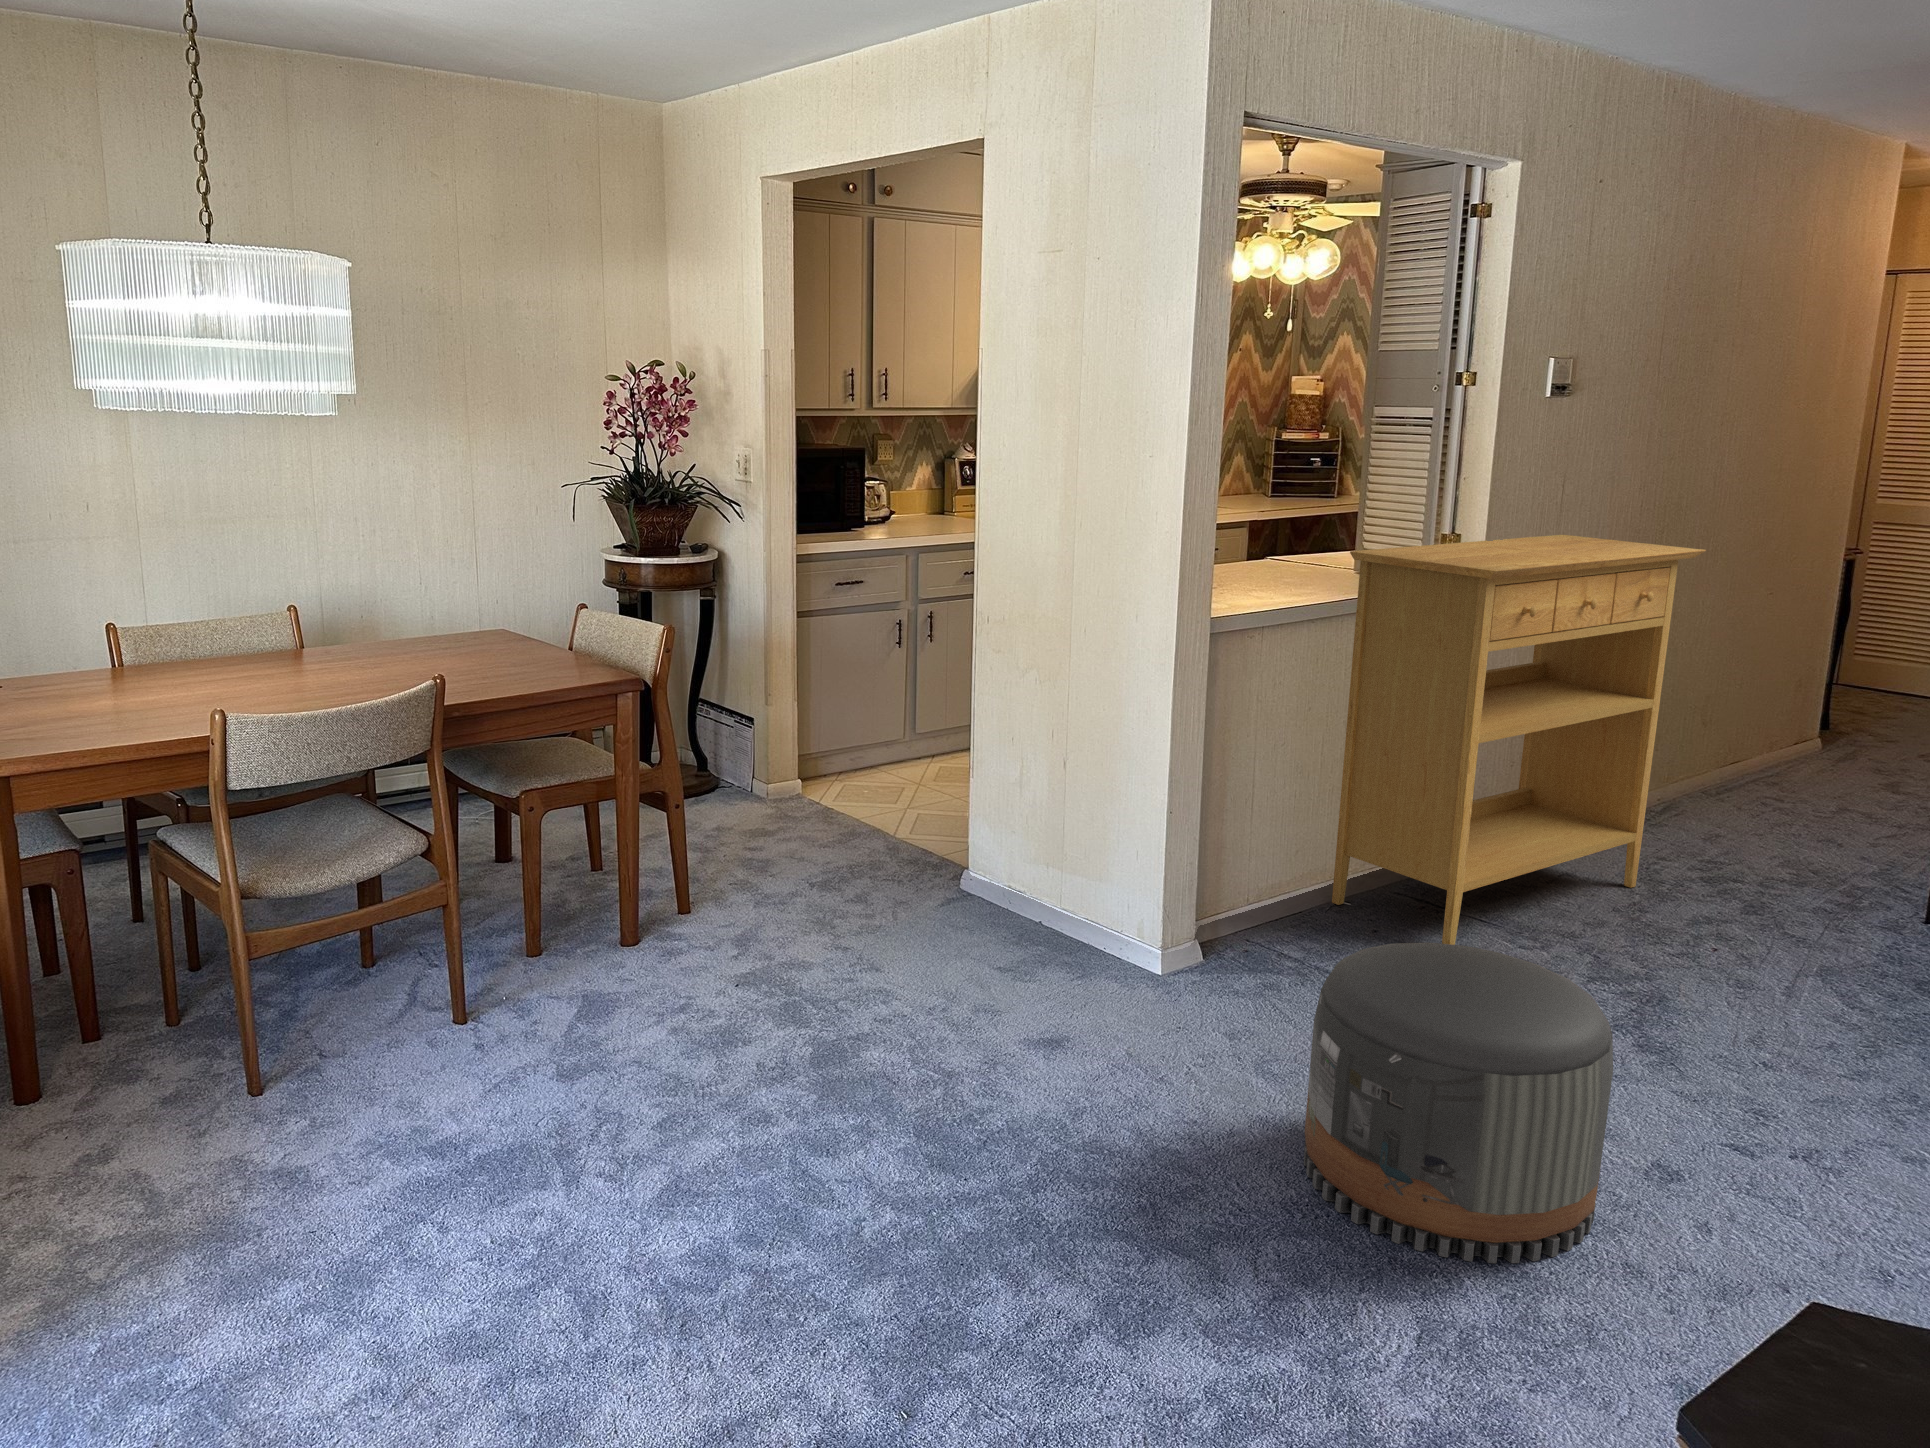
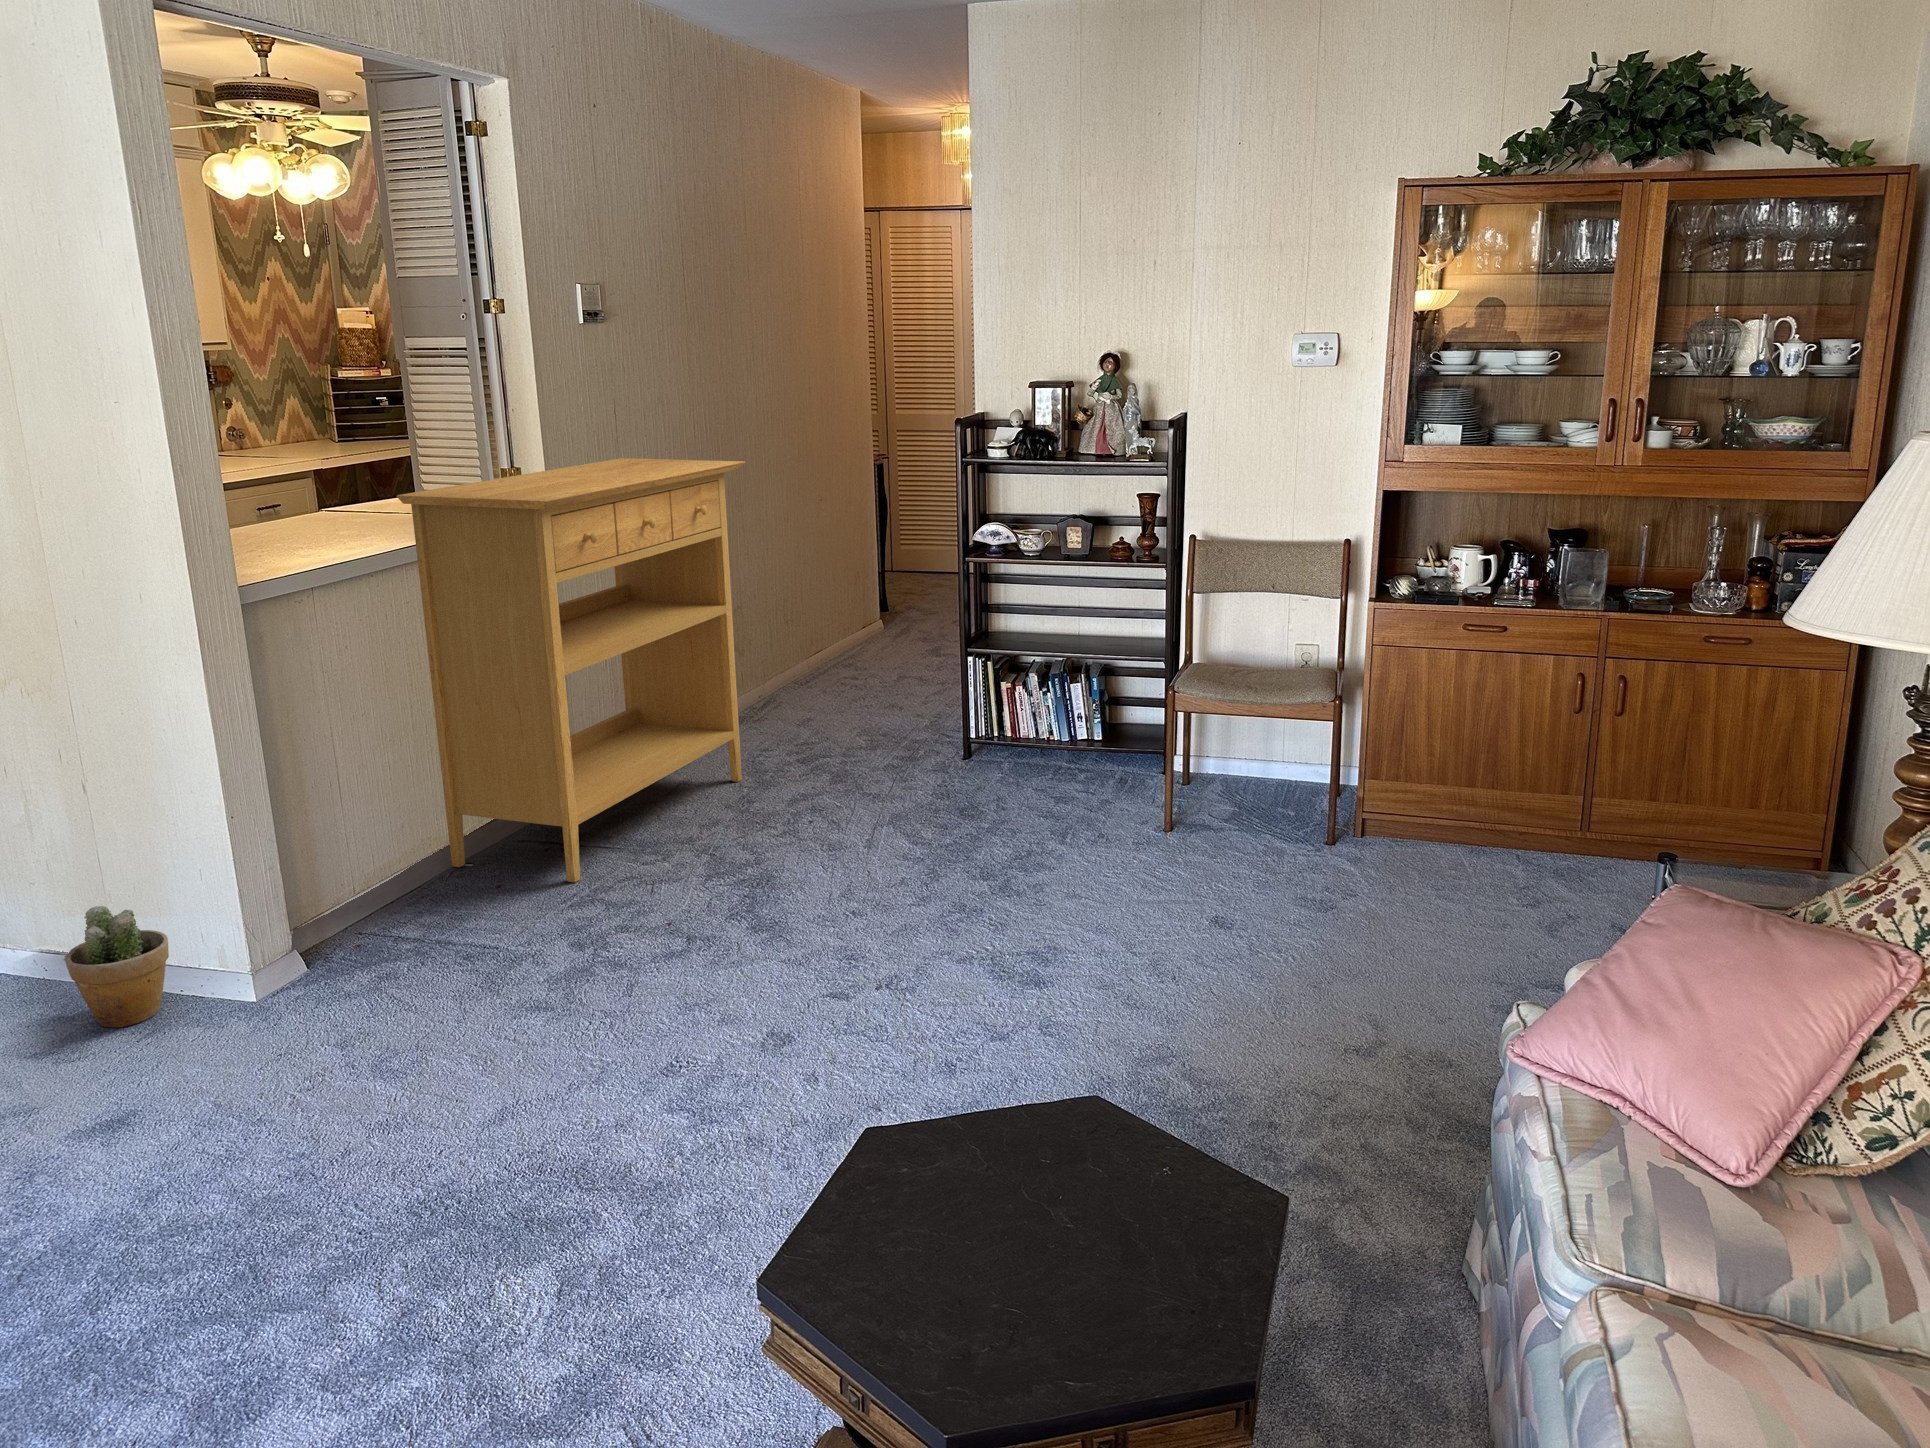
potted plant: none [1032,864,1106,968] -> present [64,906,169,1027]
pouf: present [1304,943,1613,1263] -> none [413,882,718,1203]

